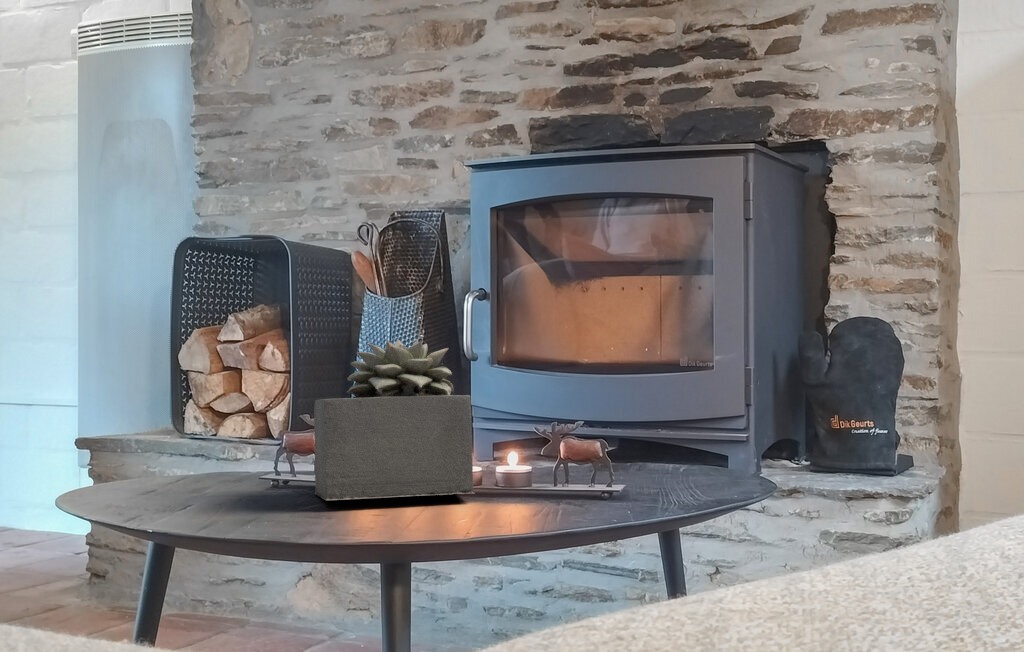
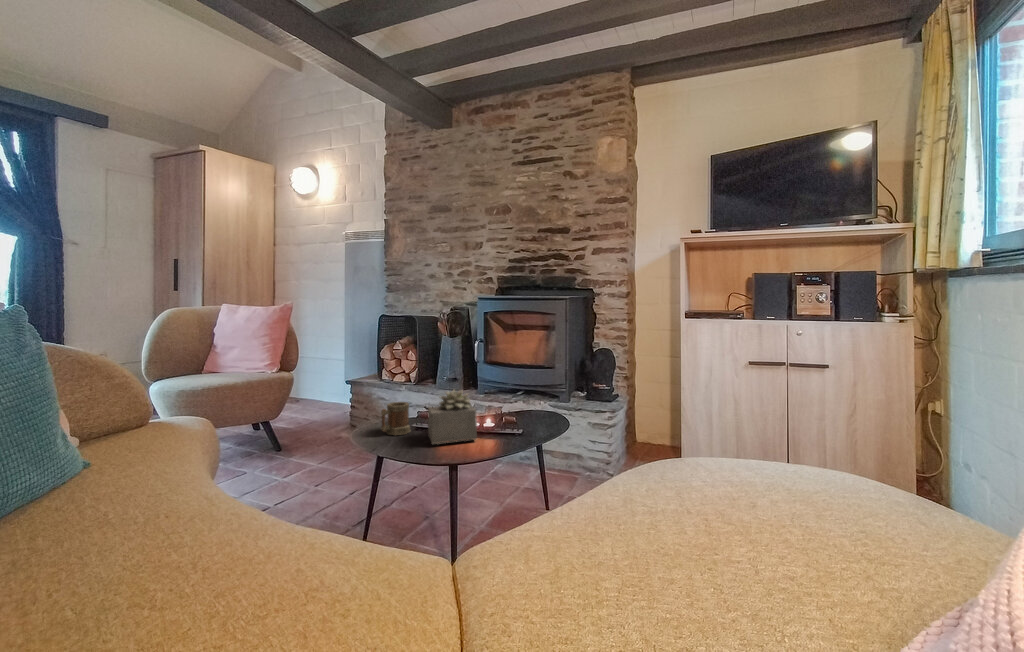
mug: none [164,396,258,492] -> present [381,402,410,435]

